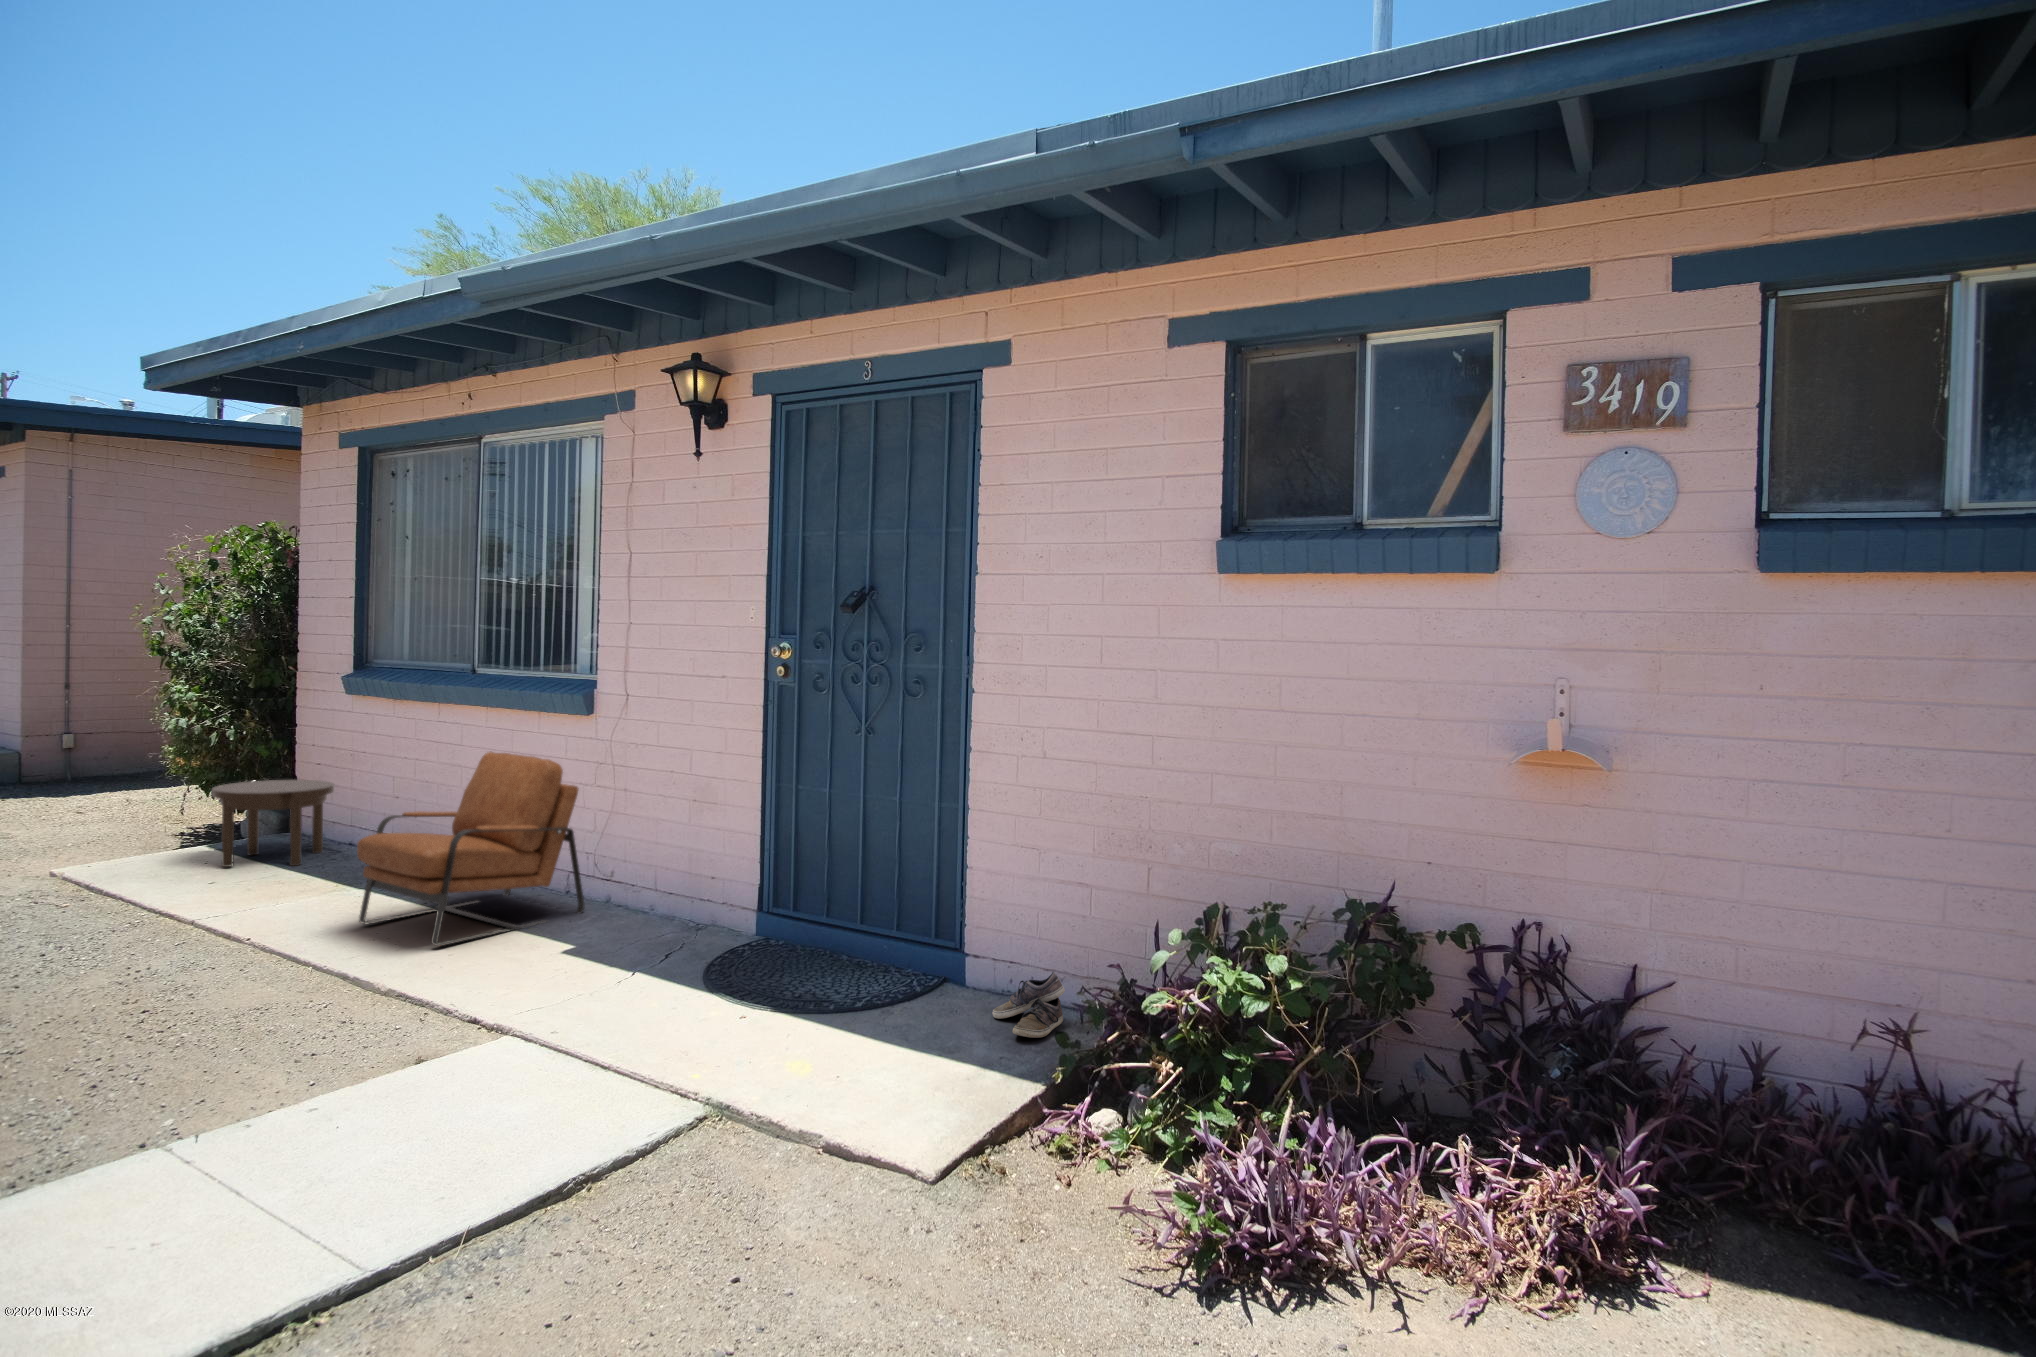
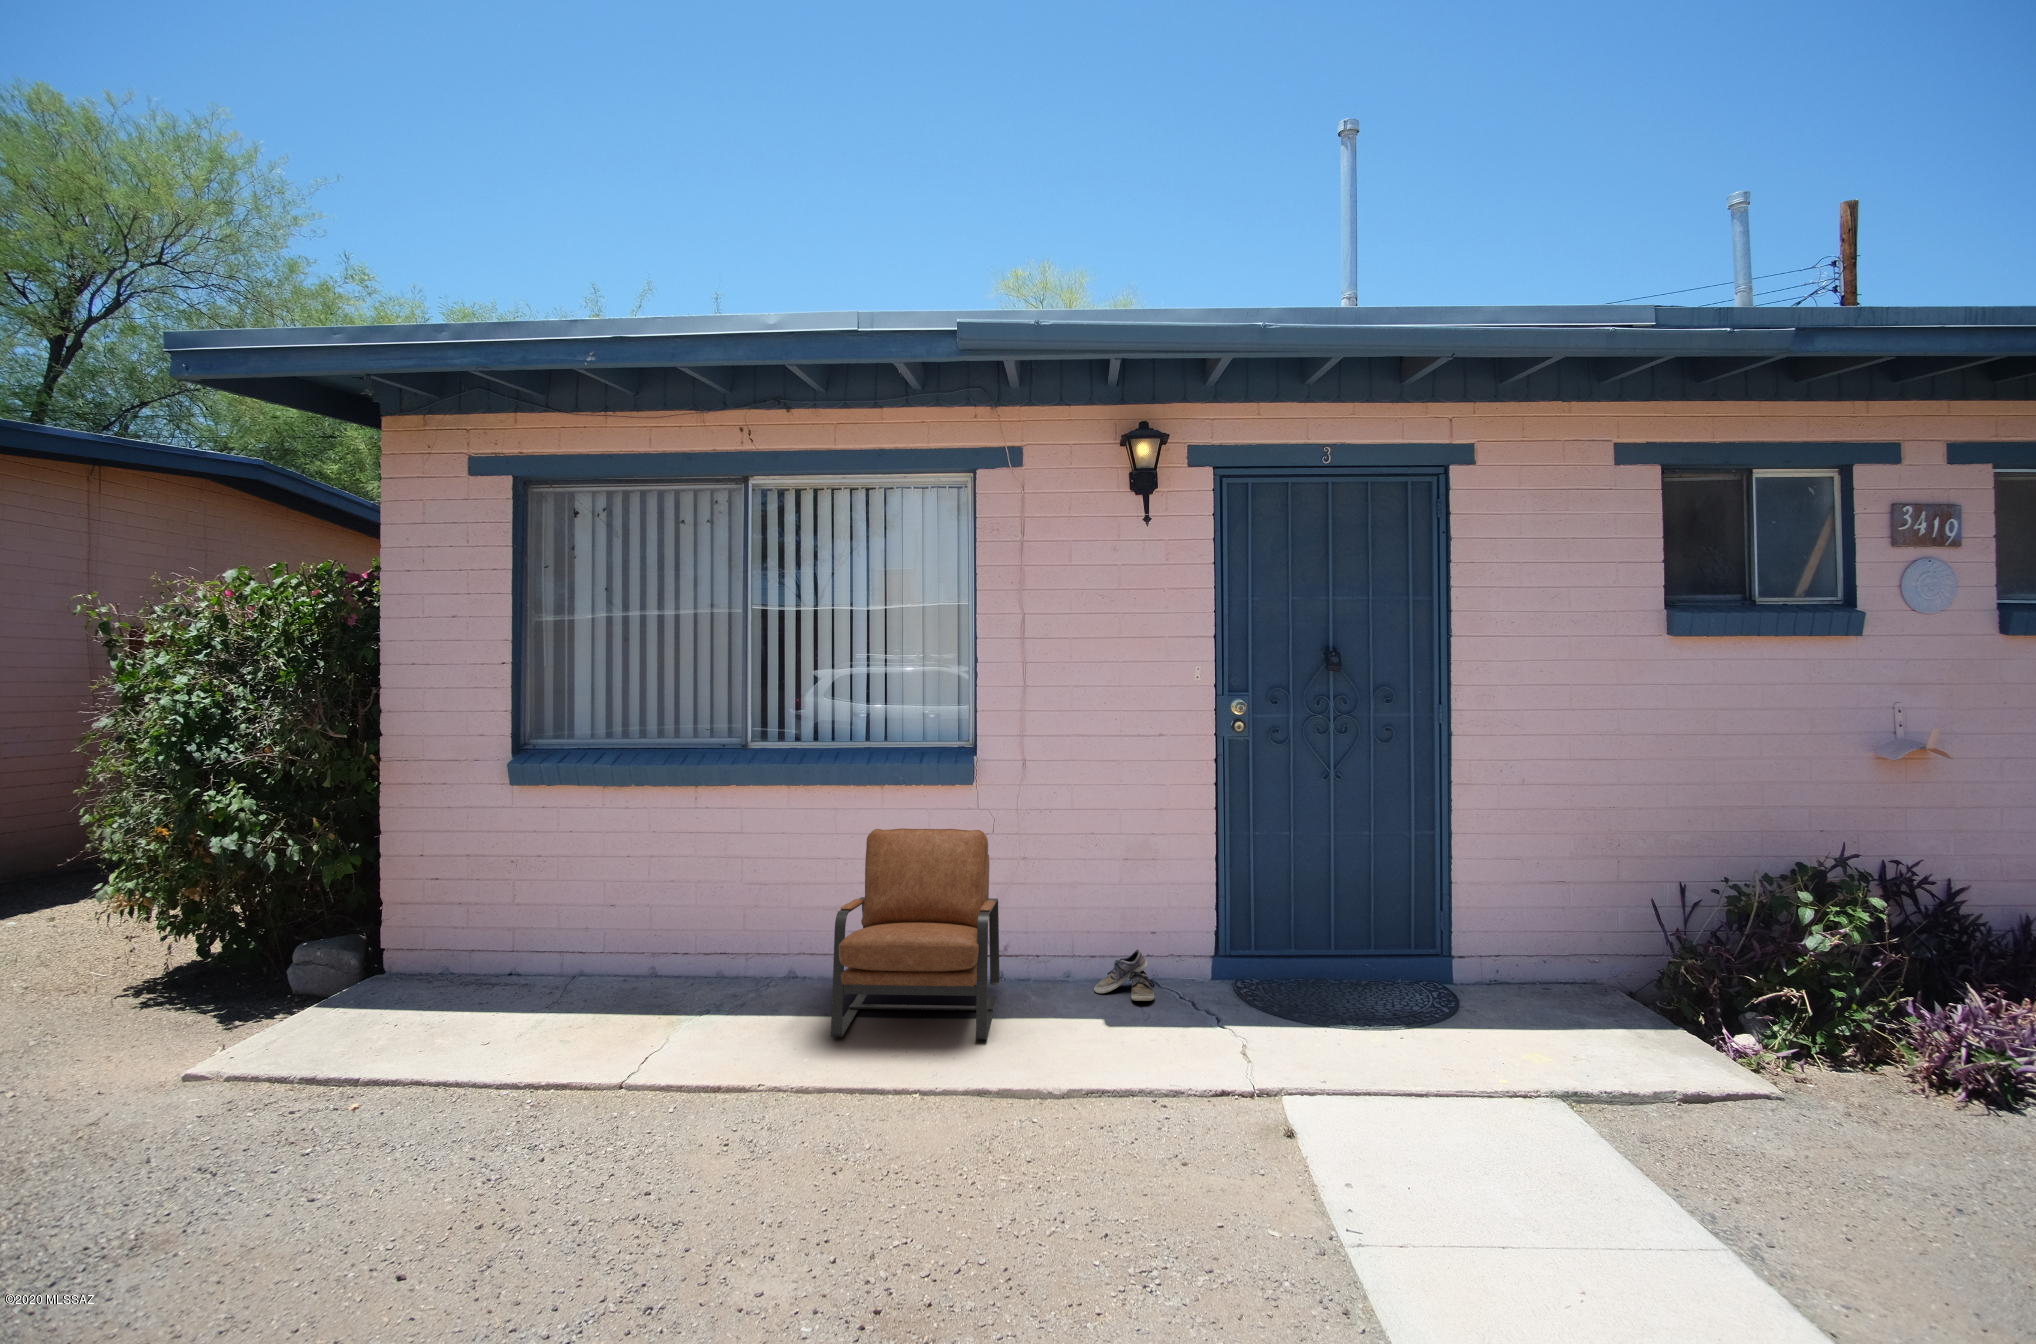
side table: present [212,780,335,867] -> none [387,891,532,1018]
shoe: present [992,972,1065,1038] -> present [1094,950,1155,1001]

